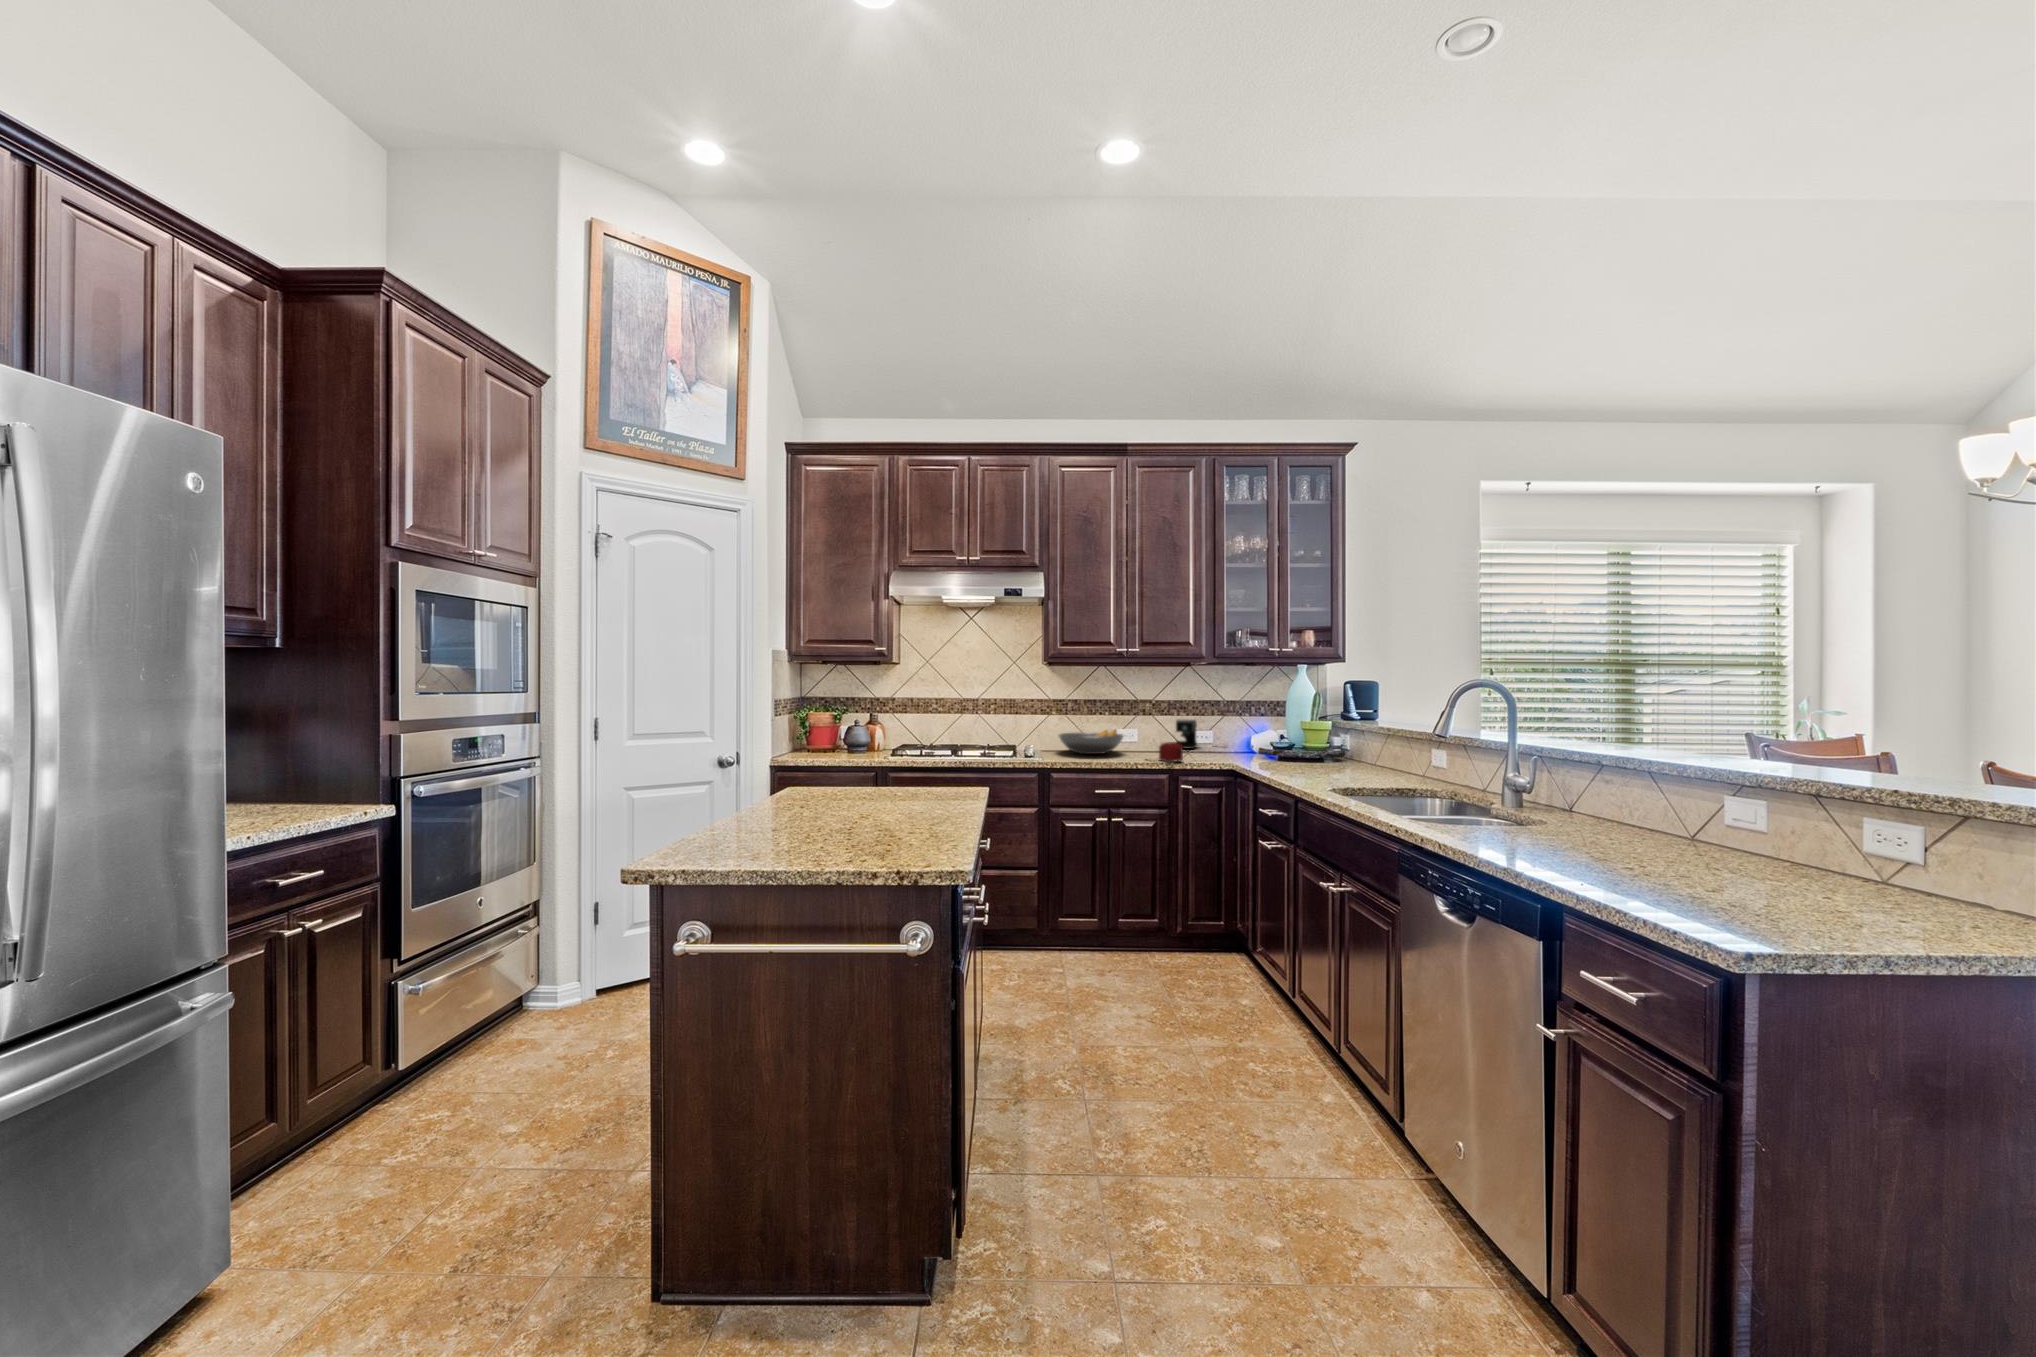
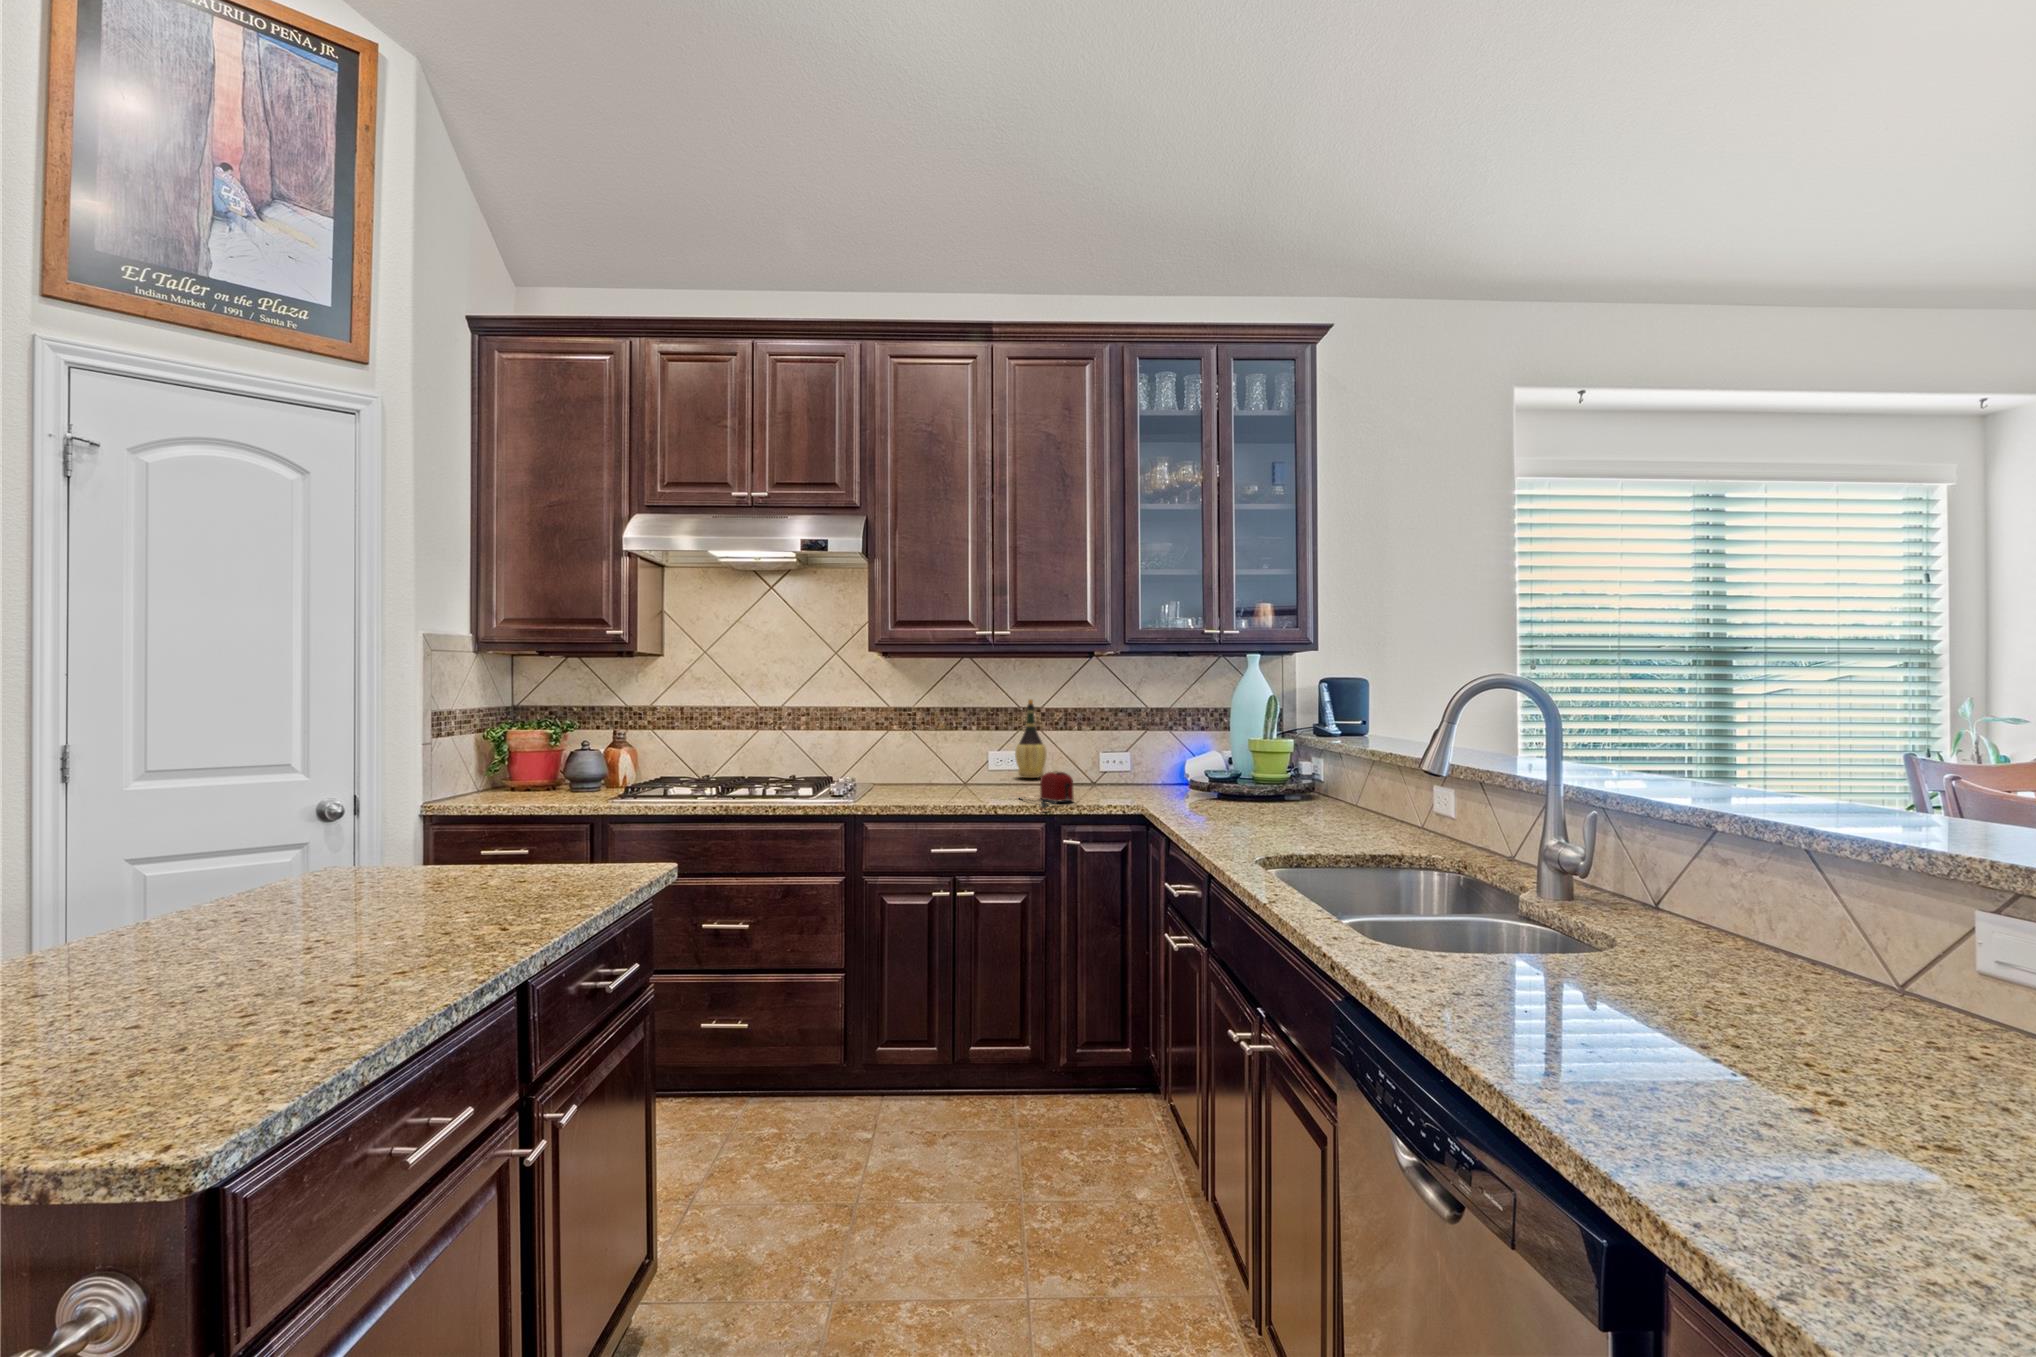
wine bottle: none [1132,694,1154,747] -> present [1015,699,1047,778]
coffee maker: present [1176,720,1197,749] -> none [1078,736,1156,780]
fruit bowl: present [1059,730,1123,754] -> none [896,753,995,790]

